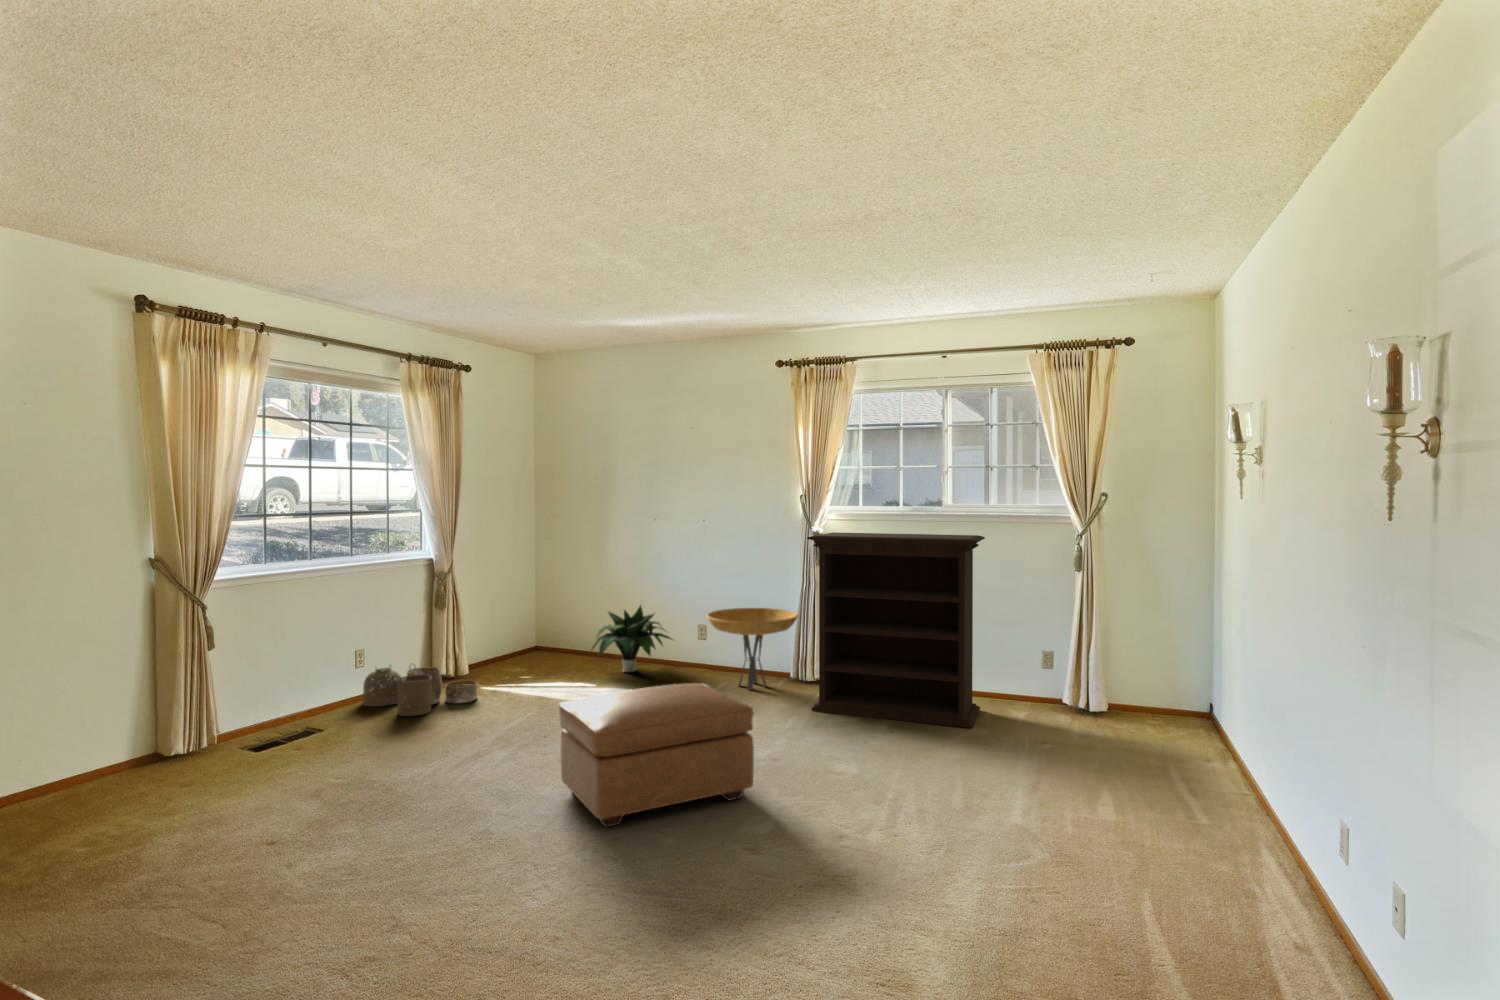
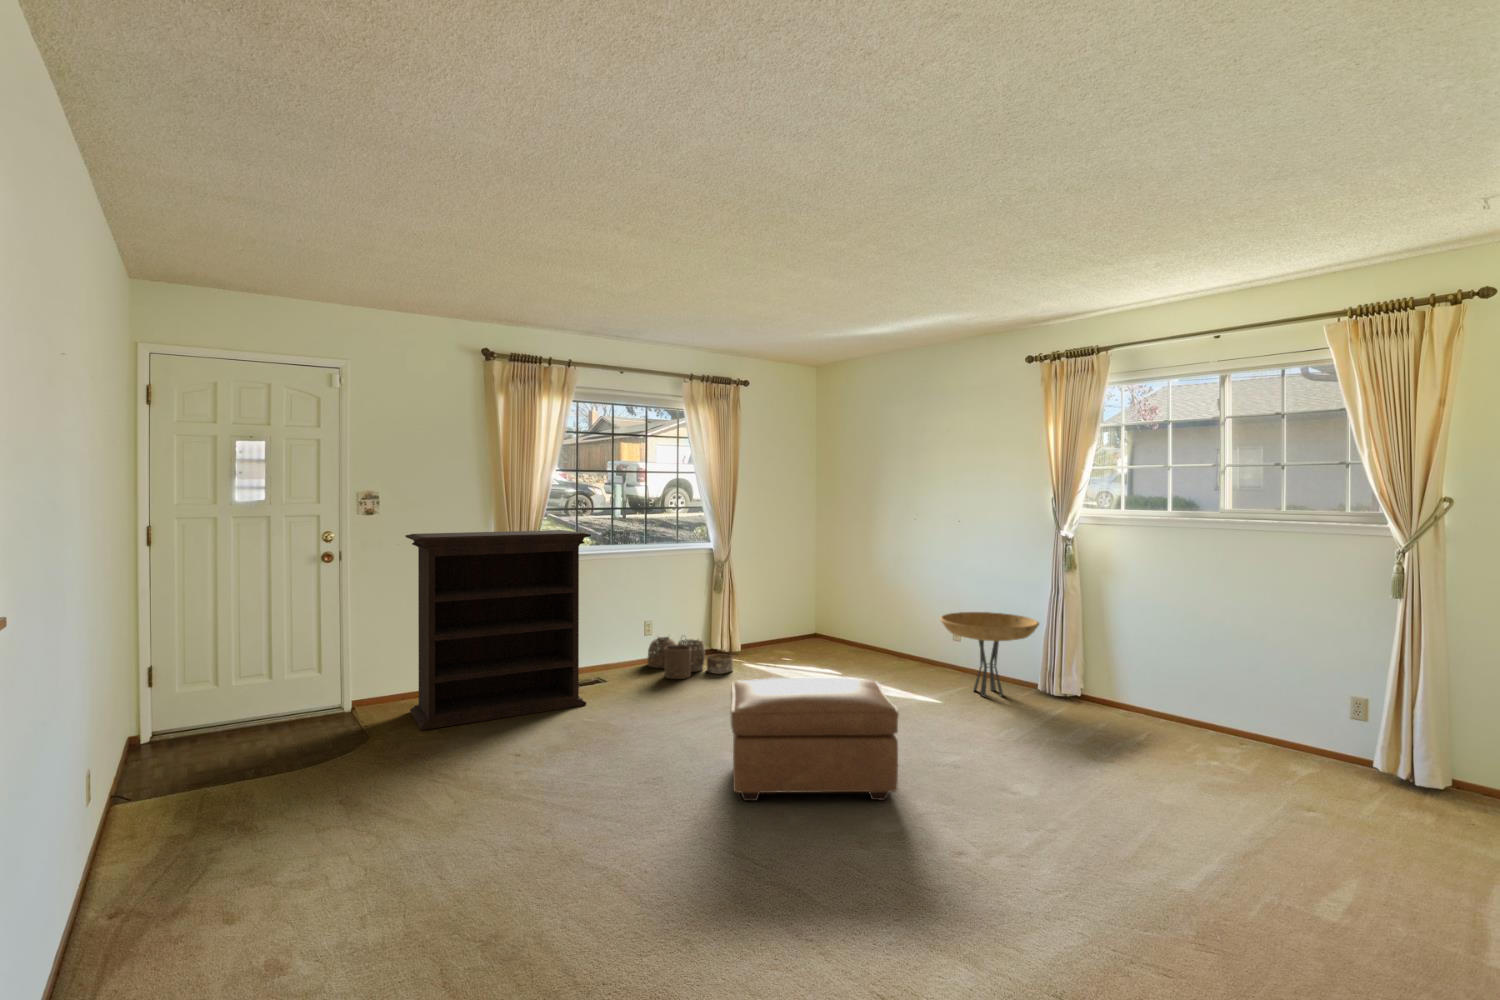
bookshelf: present [807,532,985,728] -> present [405,530,591,730]
potted plant: present [592,606,671,672] -> none [842,601,922,665]

